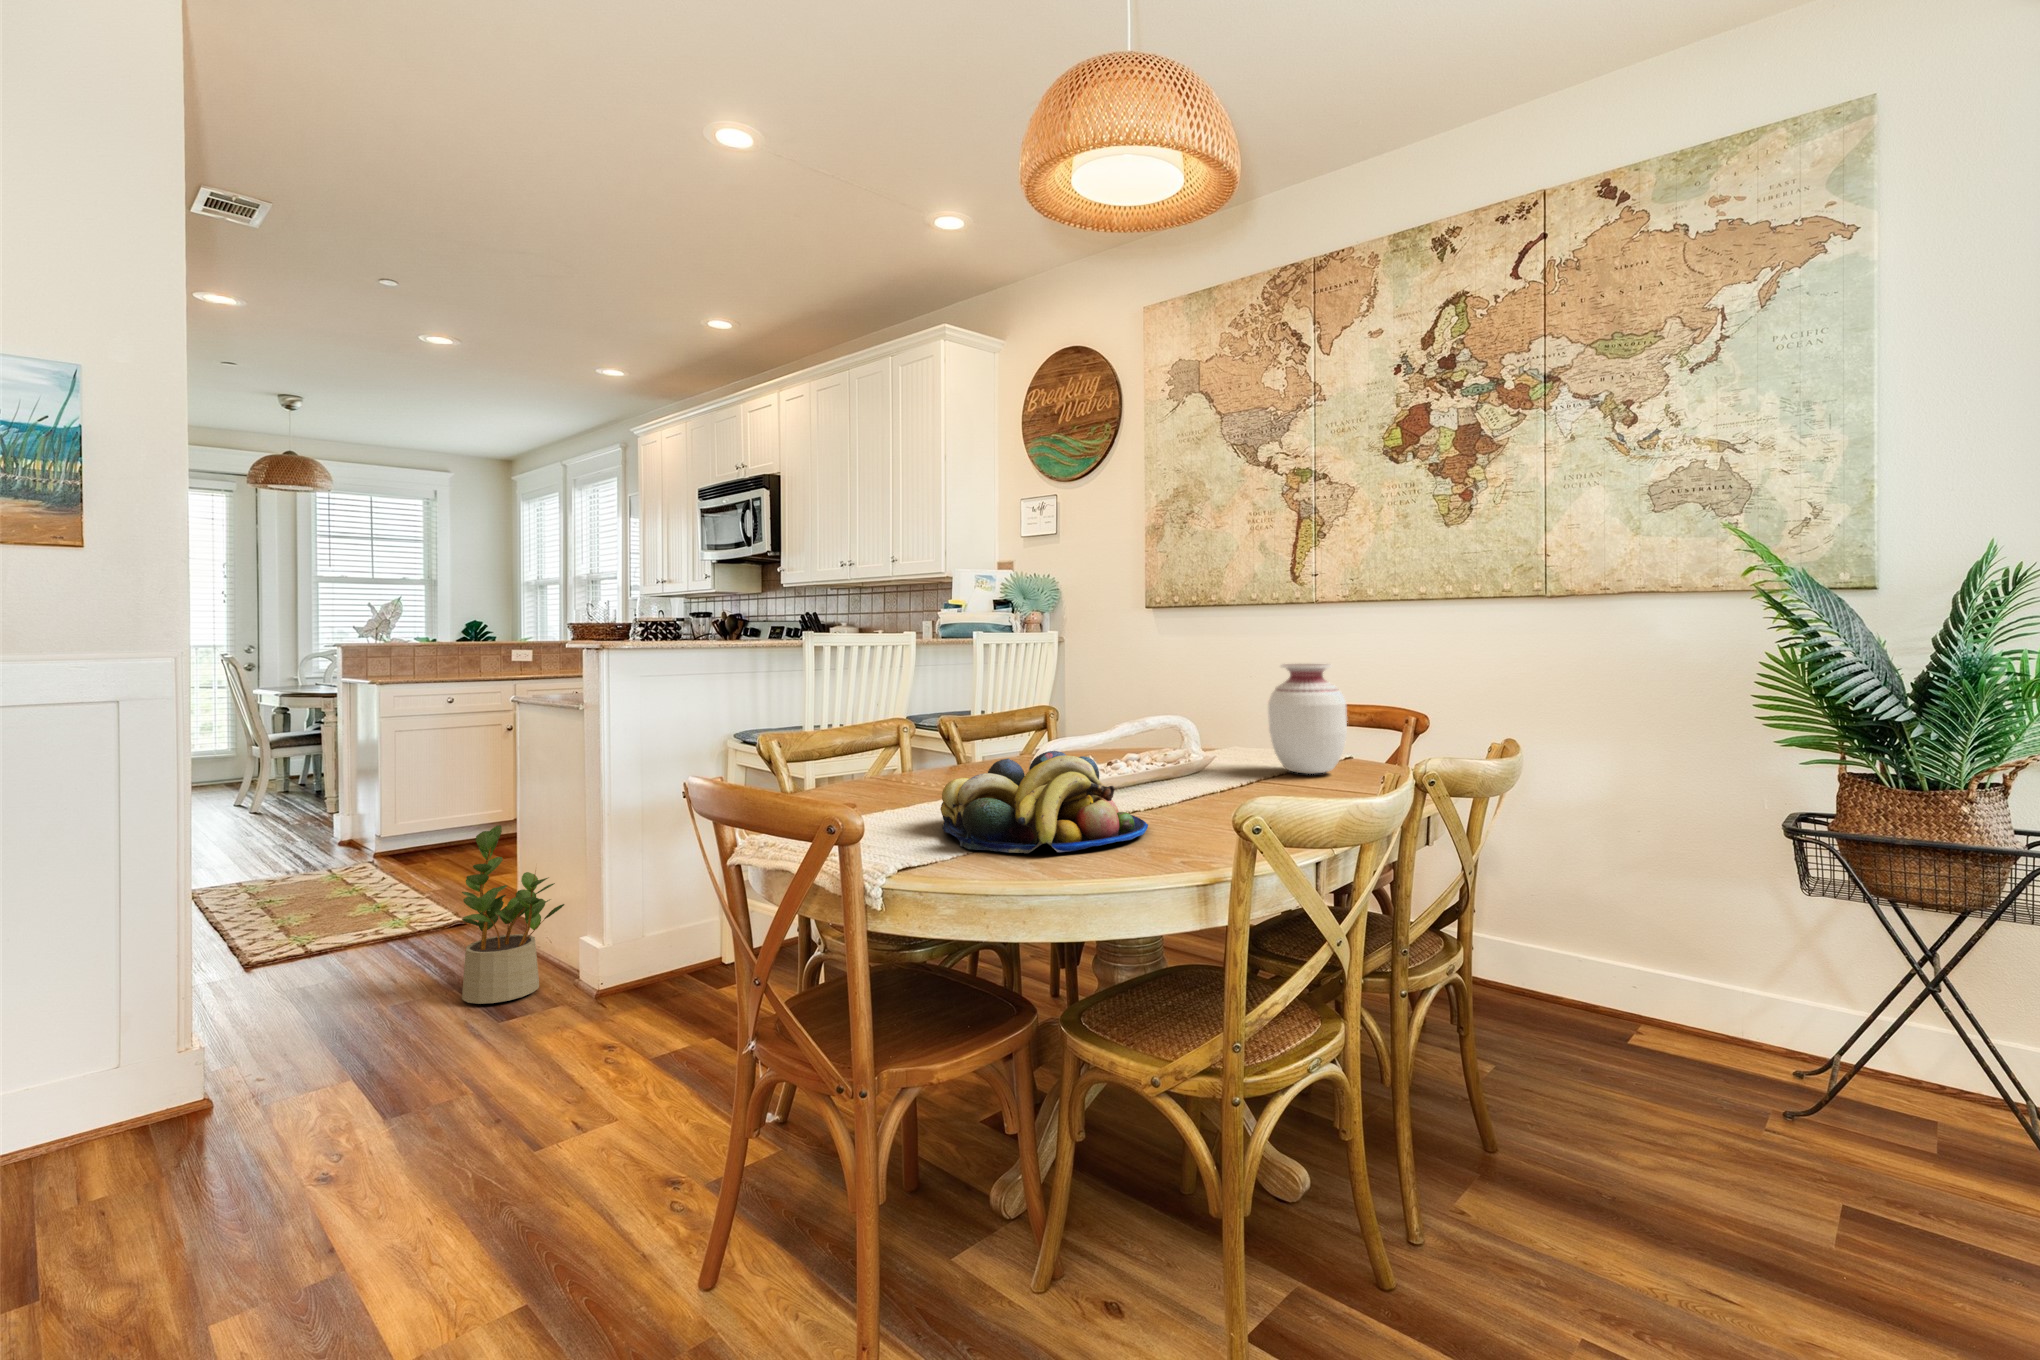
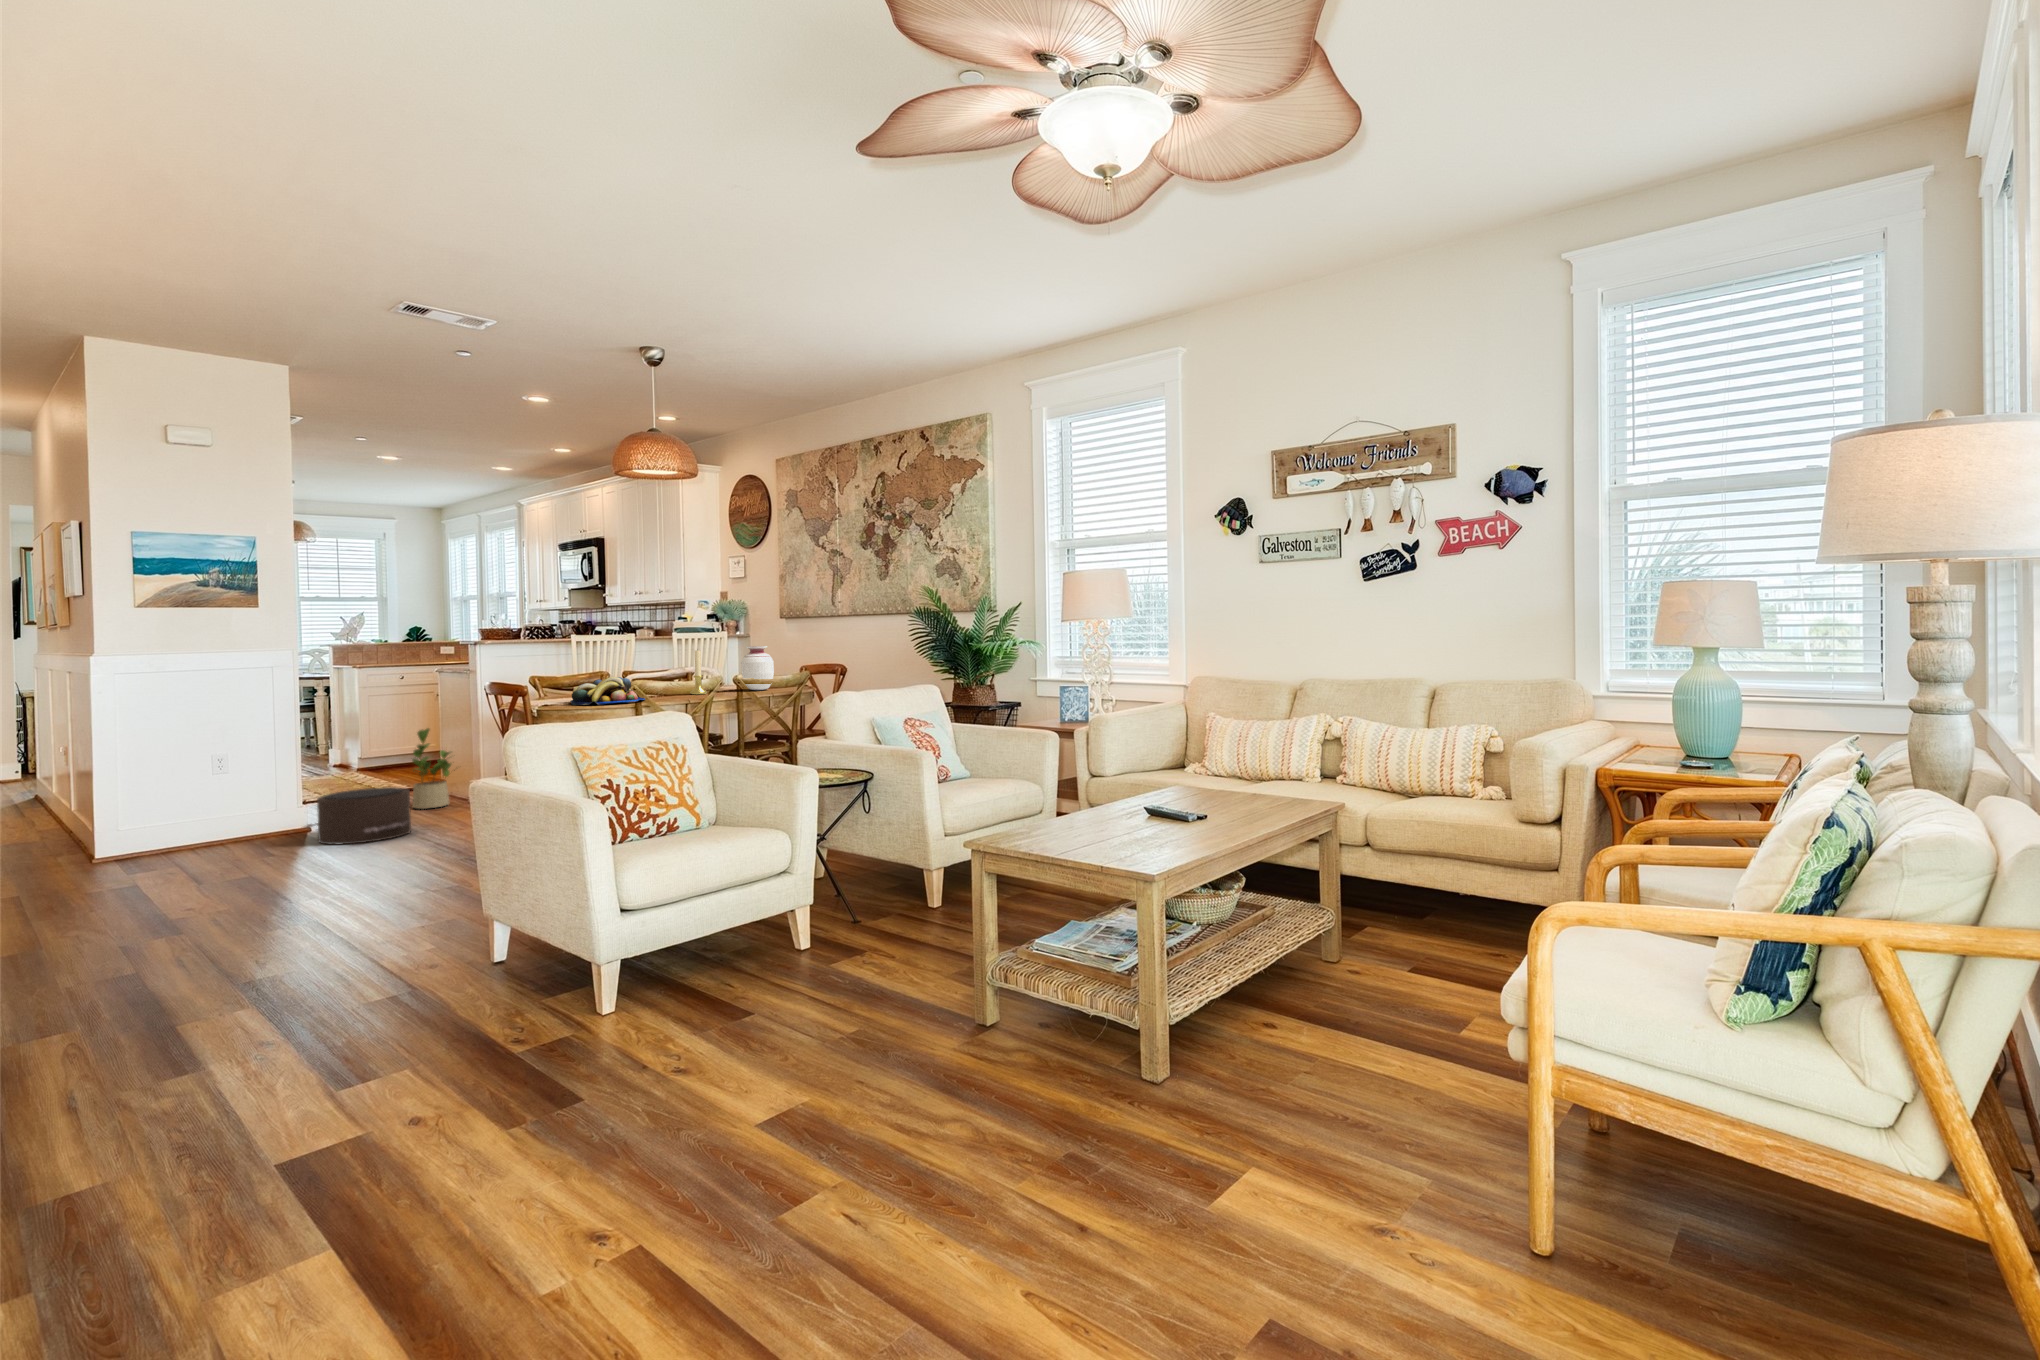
candle holder: none [1183,669,1224,791] -> present [691,650,707,694]
pouf: none [165,1004,460,1210] -> present [304,787,411,845]

